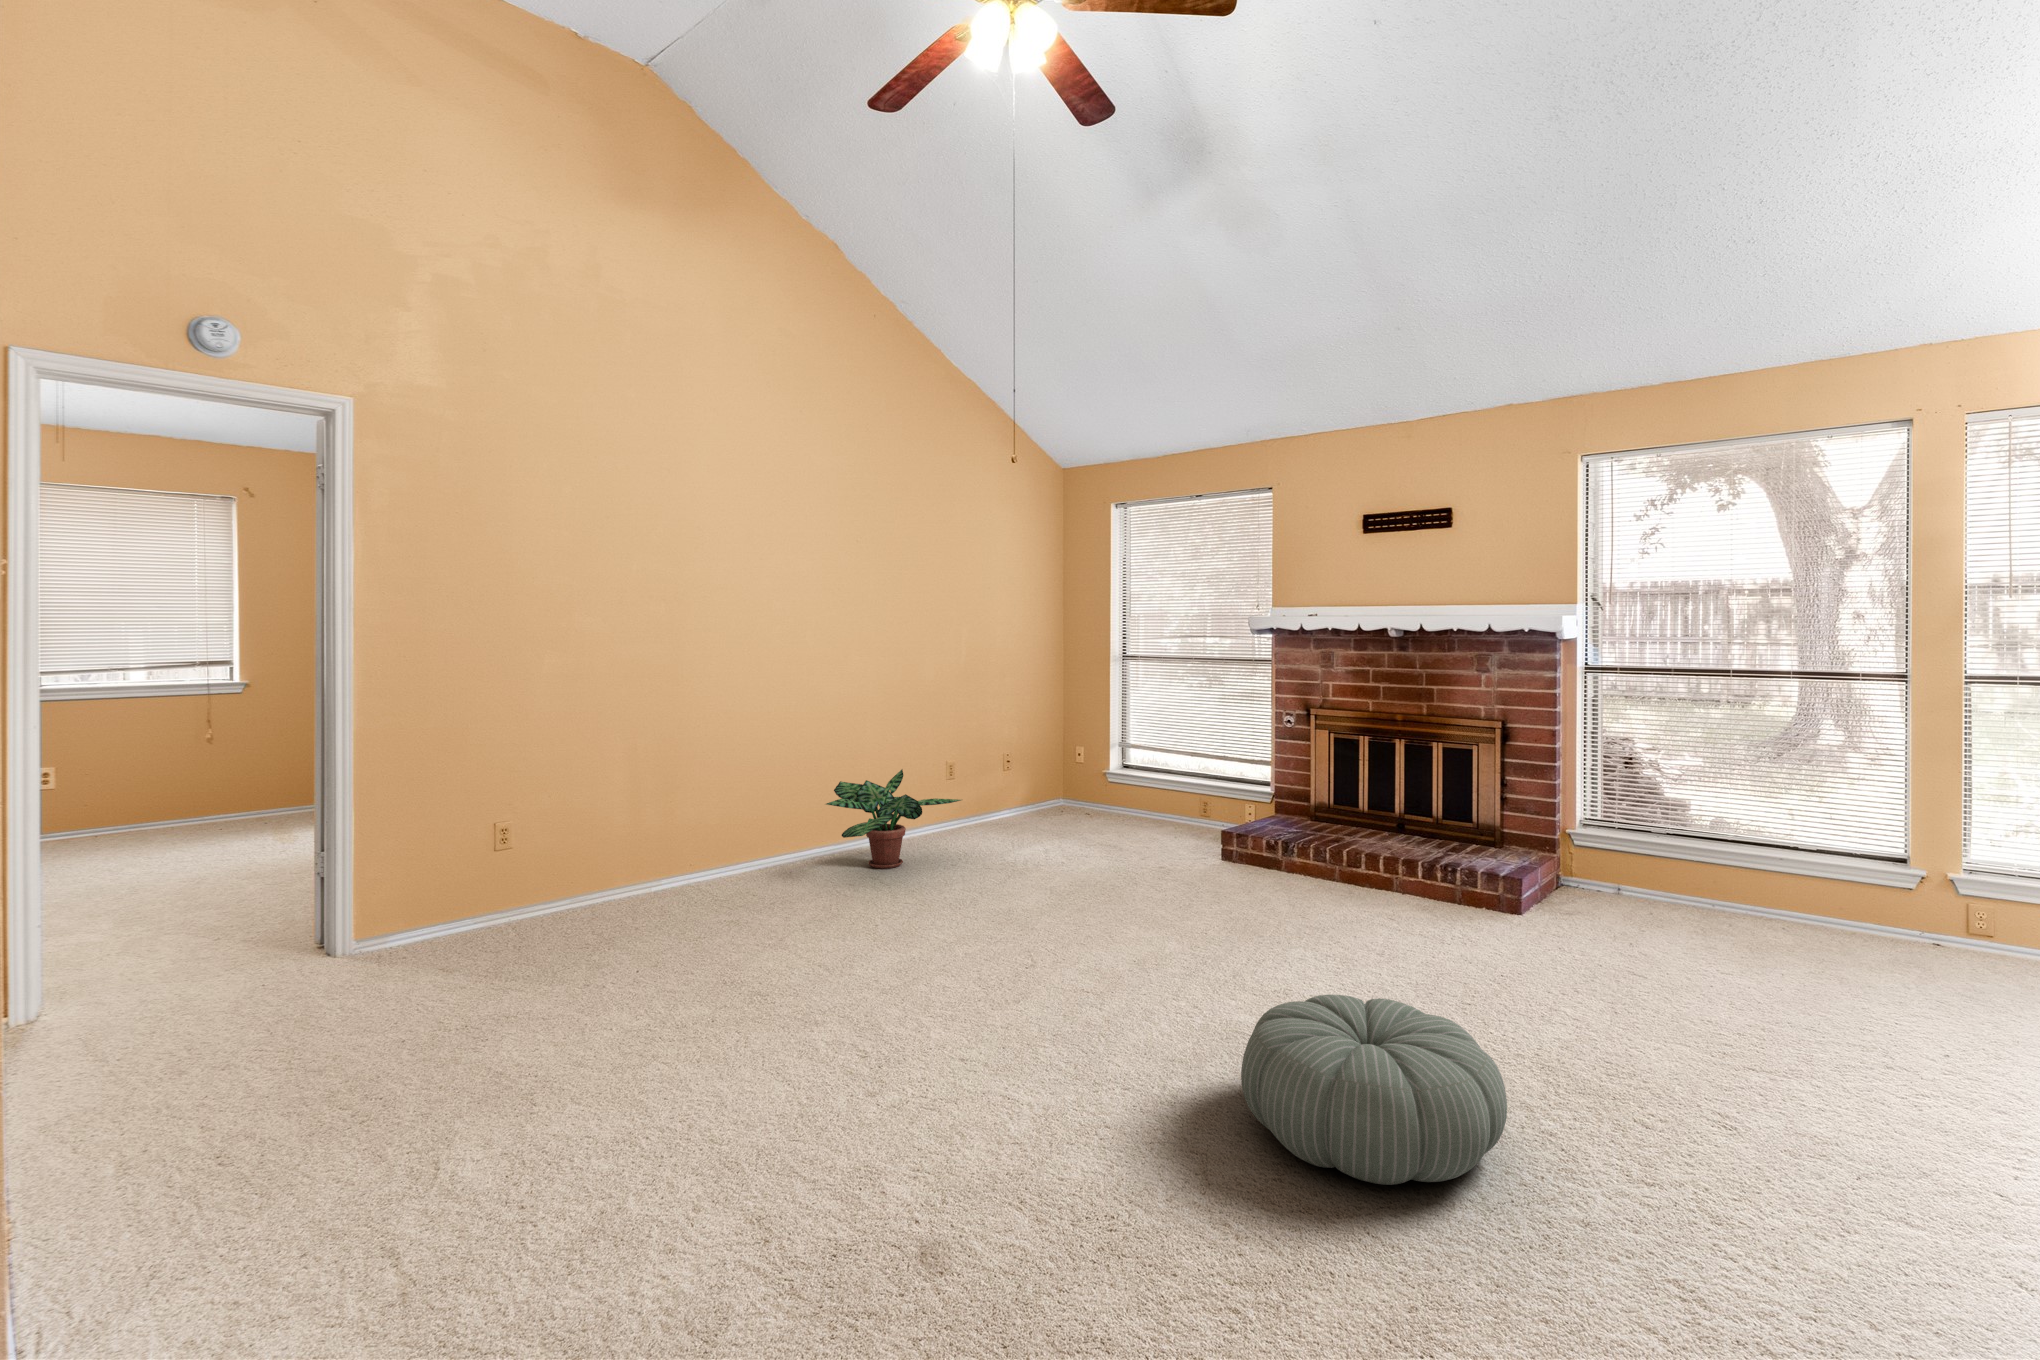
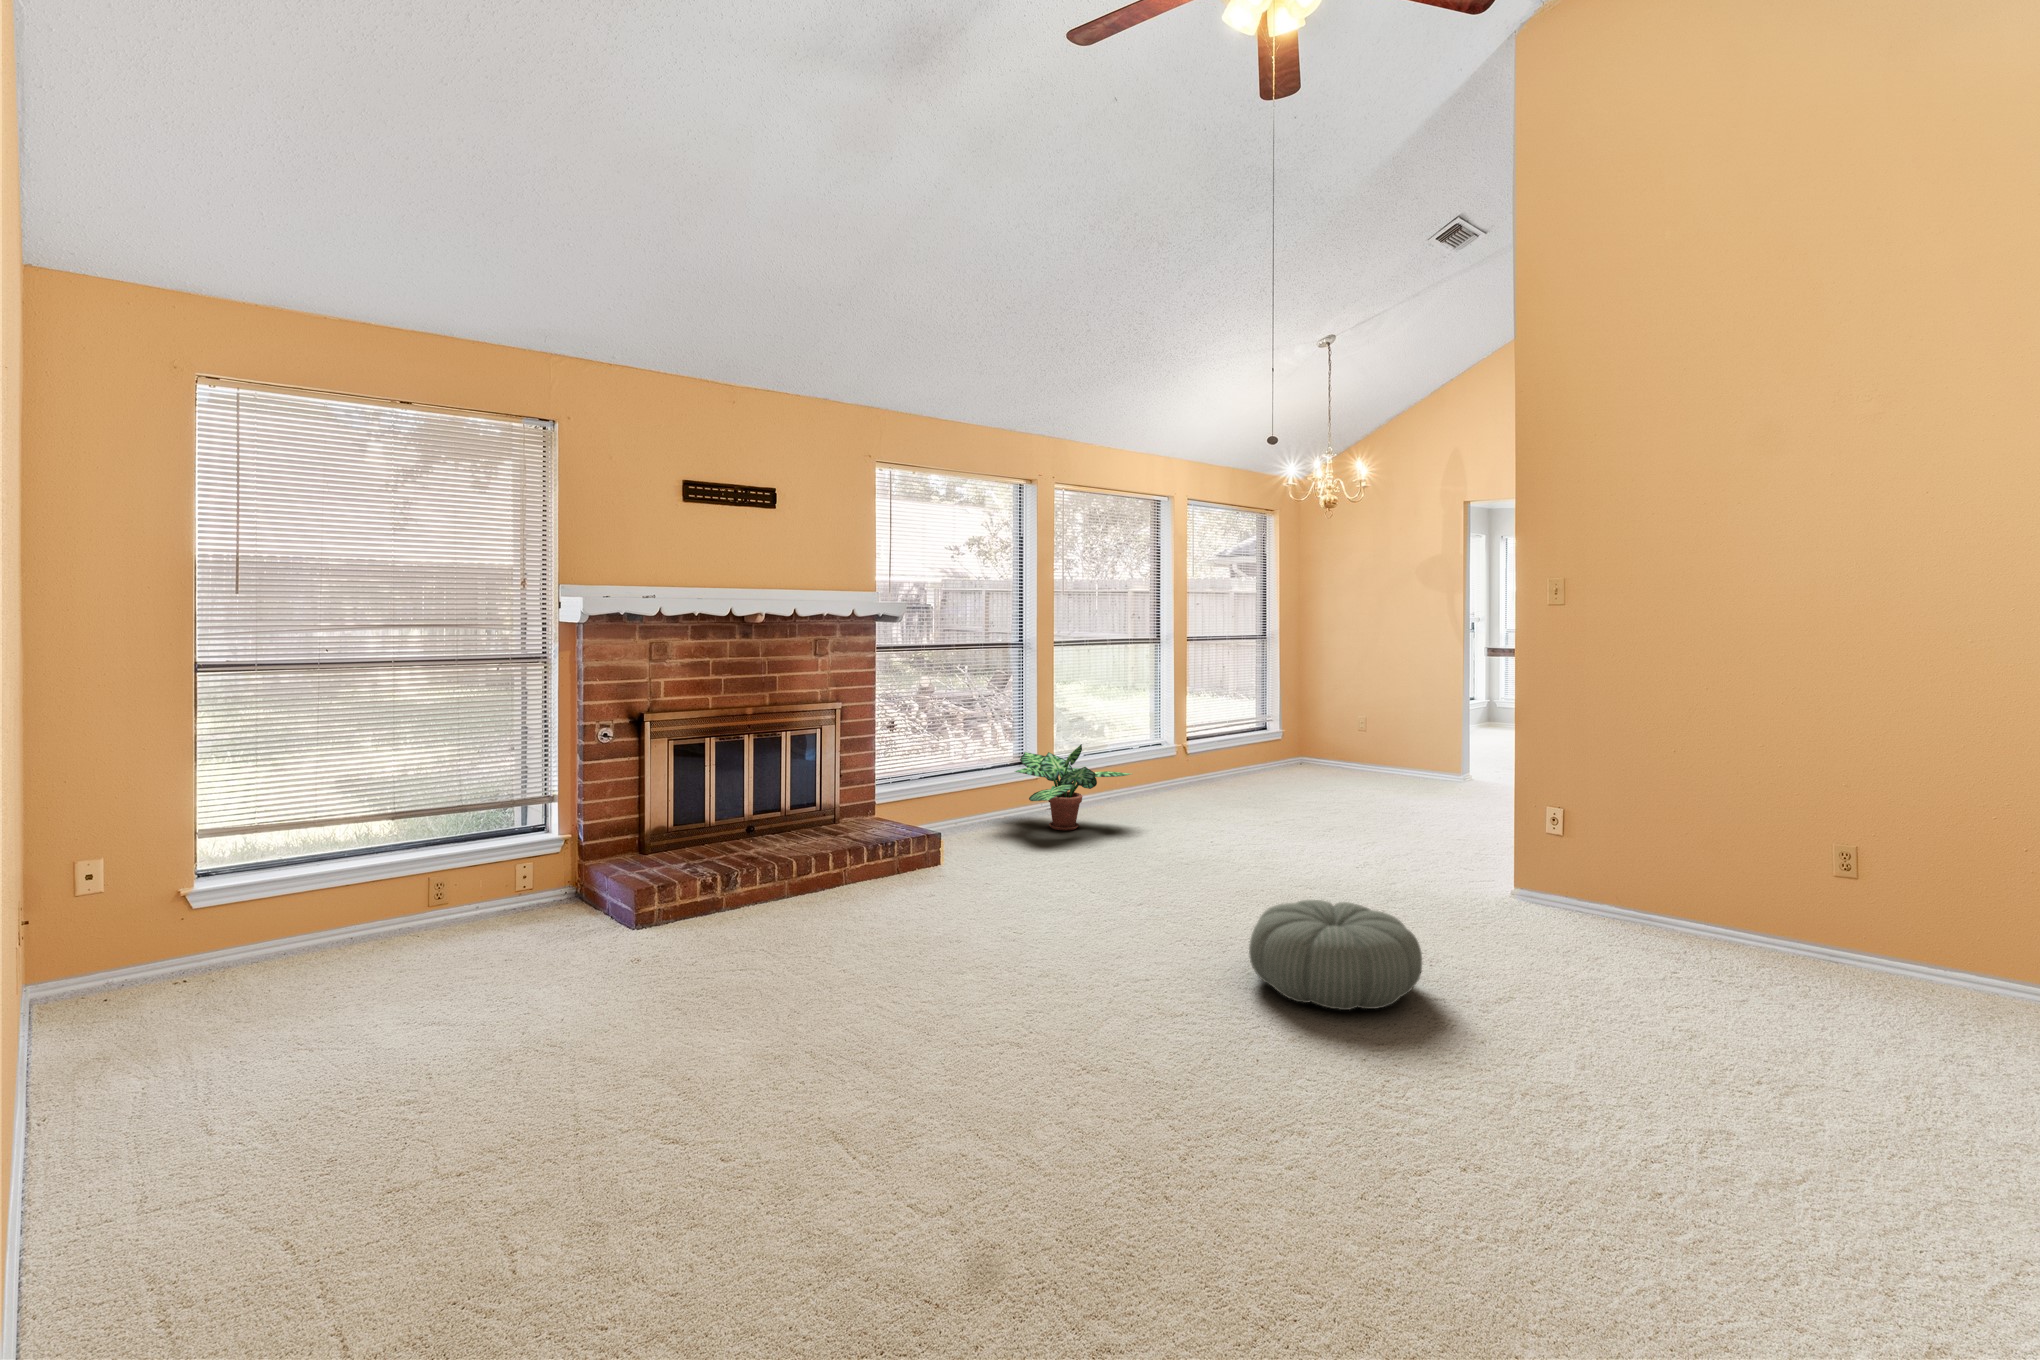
potted plant: present [826,770,961,869] -> present [1015,744,1131,830]

